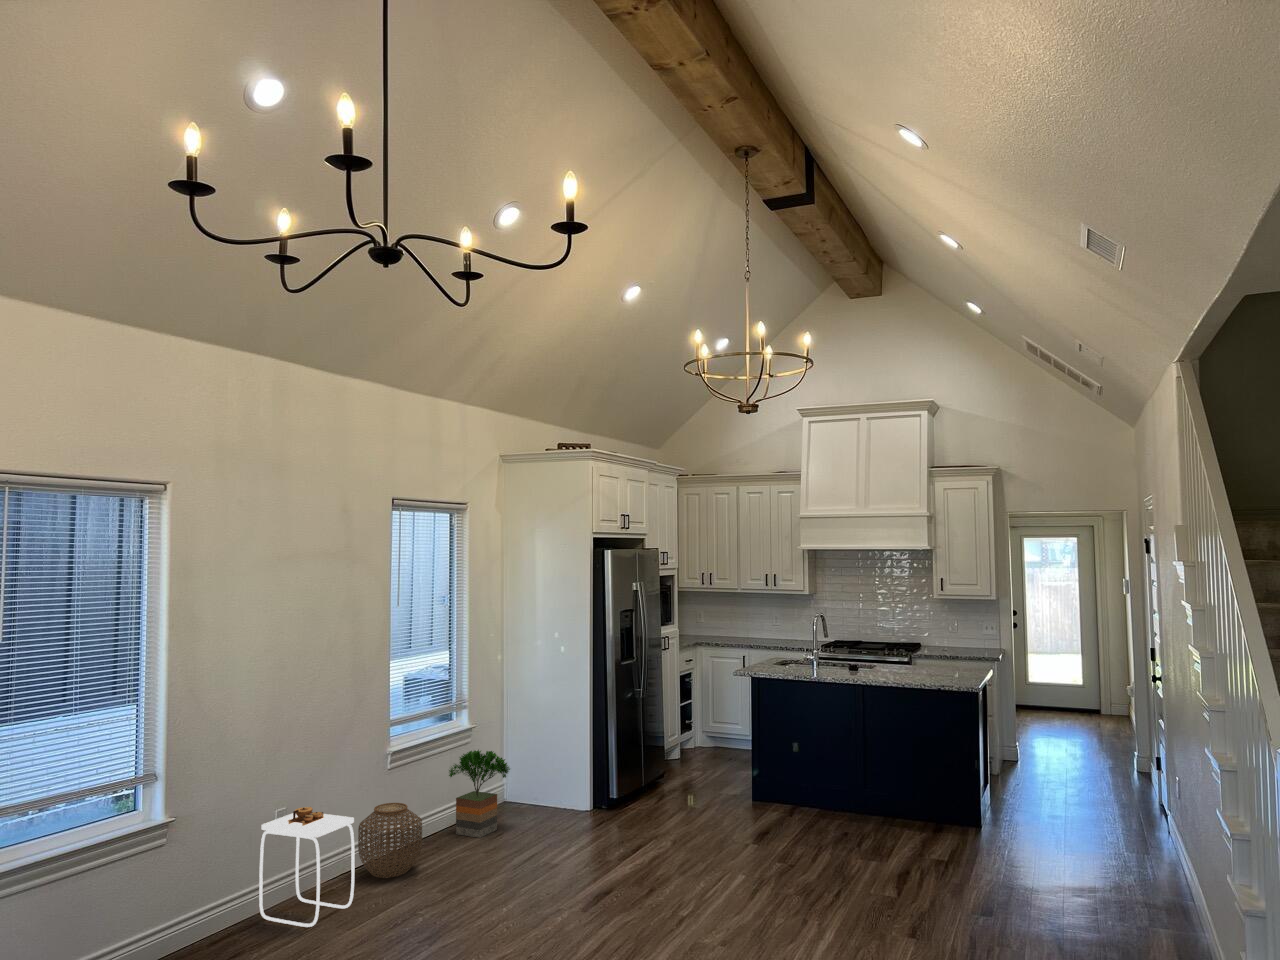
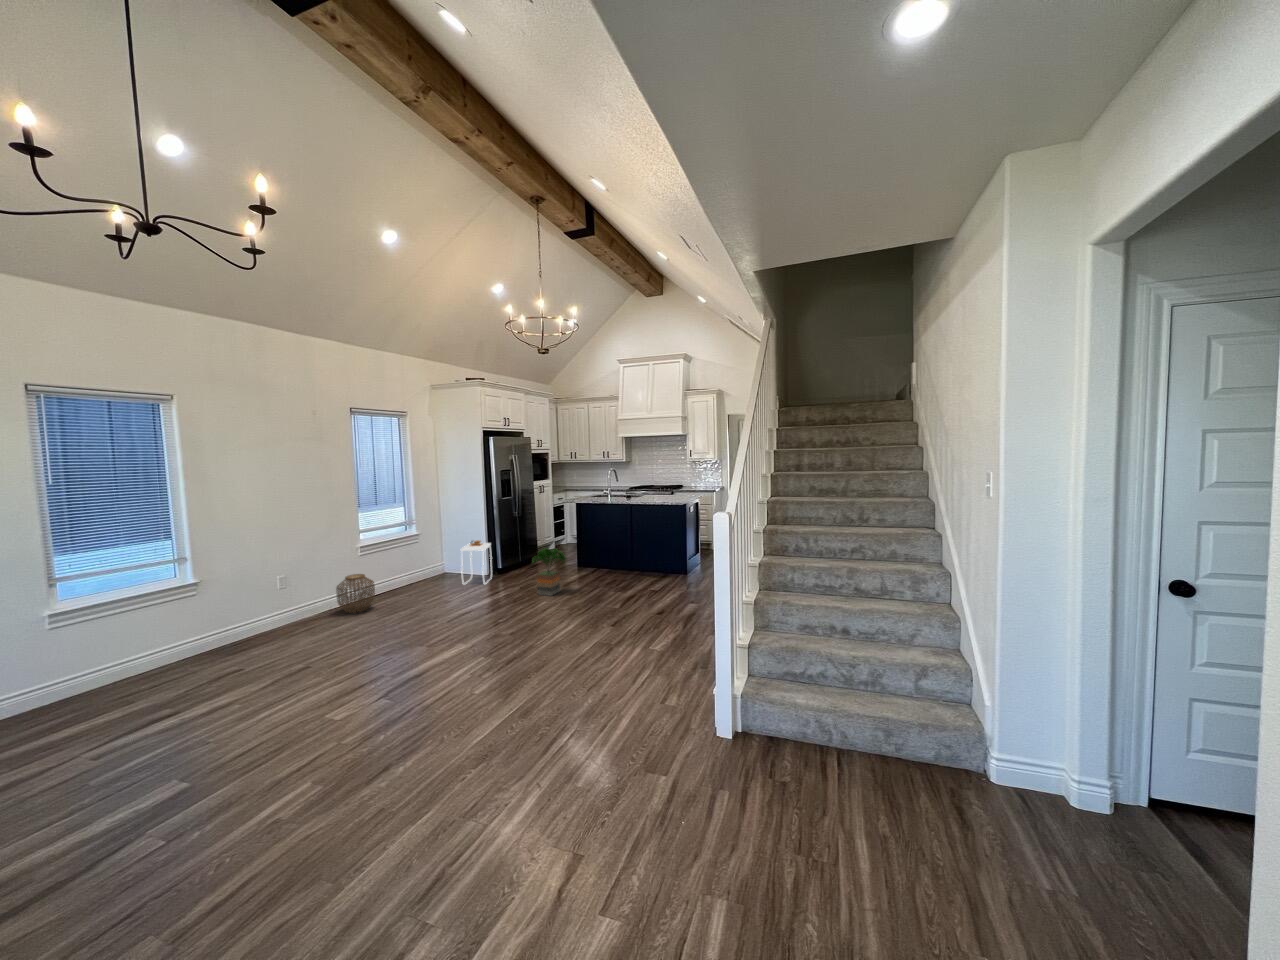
potted tree: present [449,750,510,838] -> present [532,548,566,596]
side table: present [259,807,354,927] -> present [461,540,492,584]

